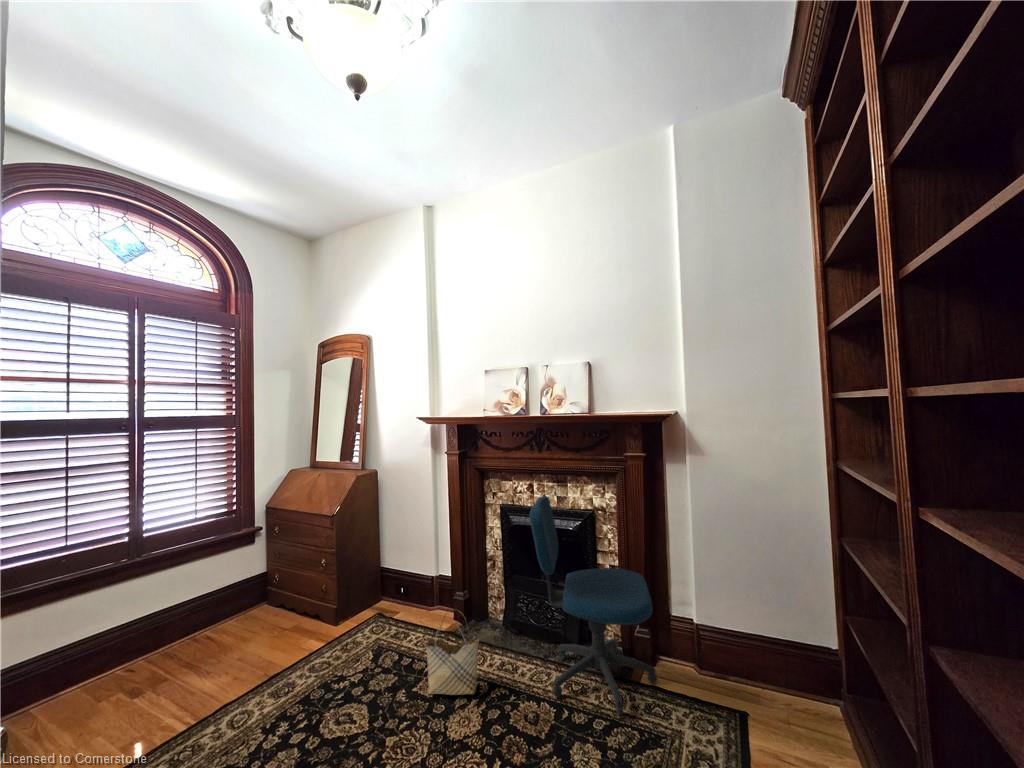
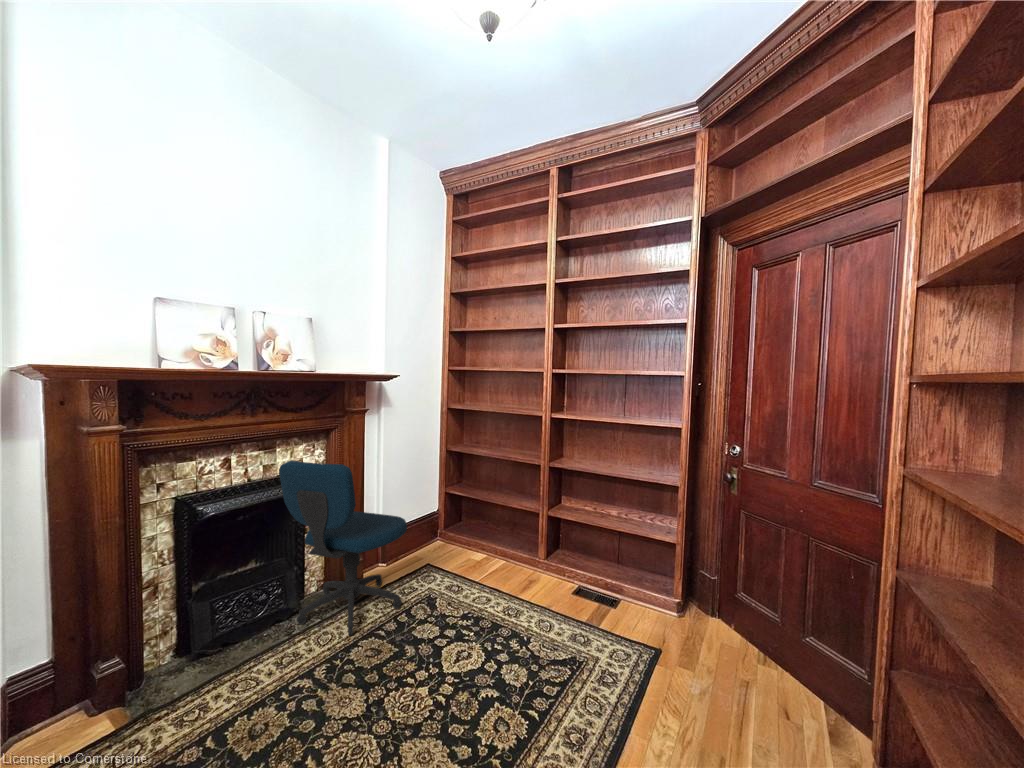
woven basket: present [425,609,479,695] -> none [234,621,297,738]

